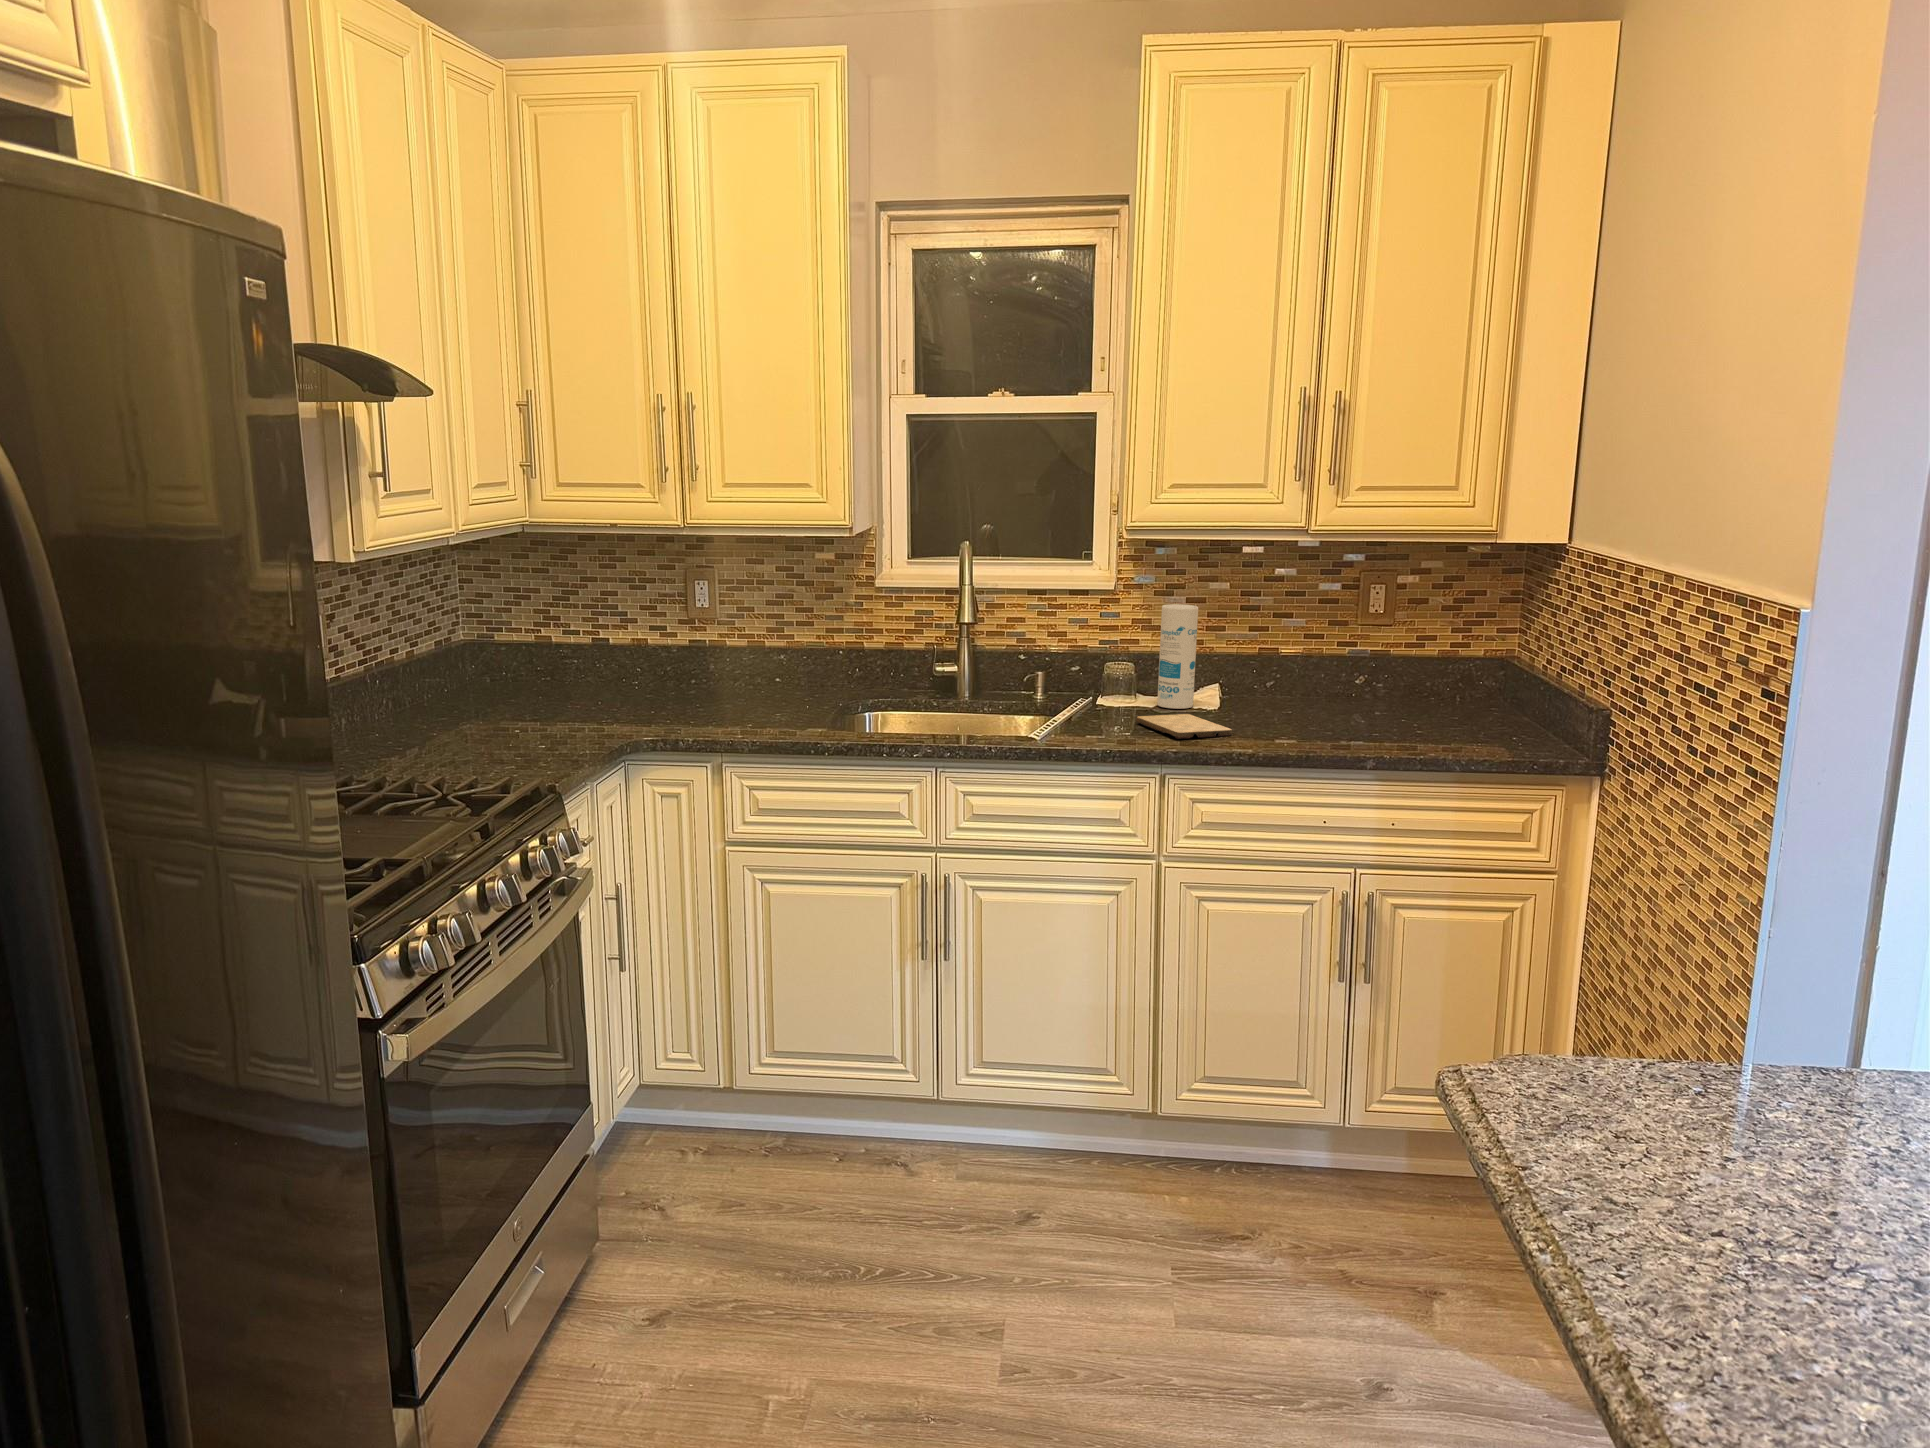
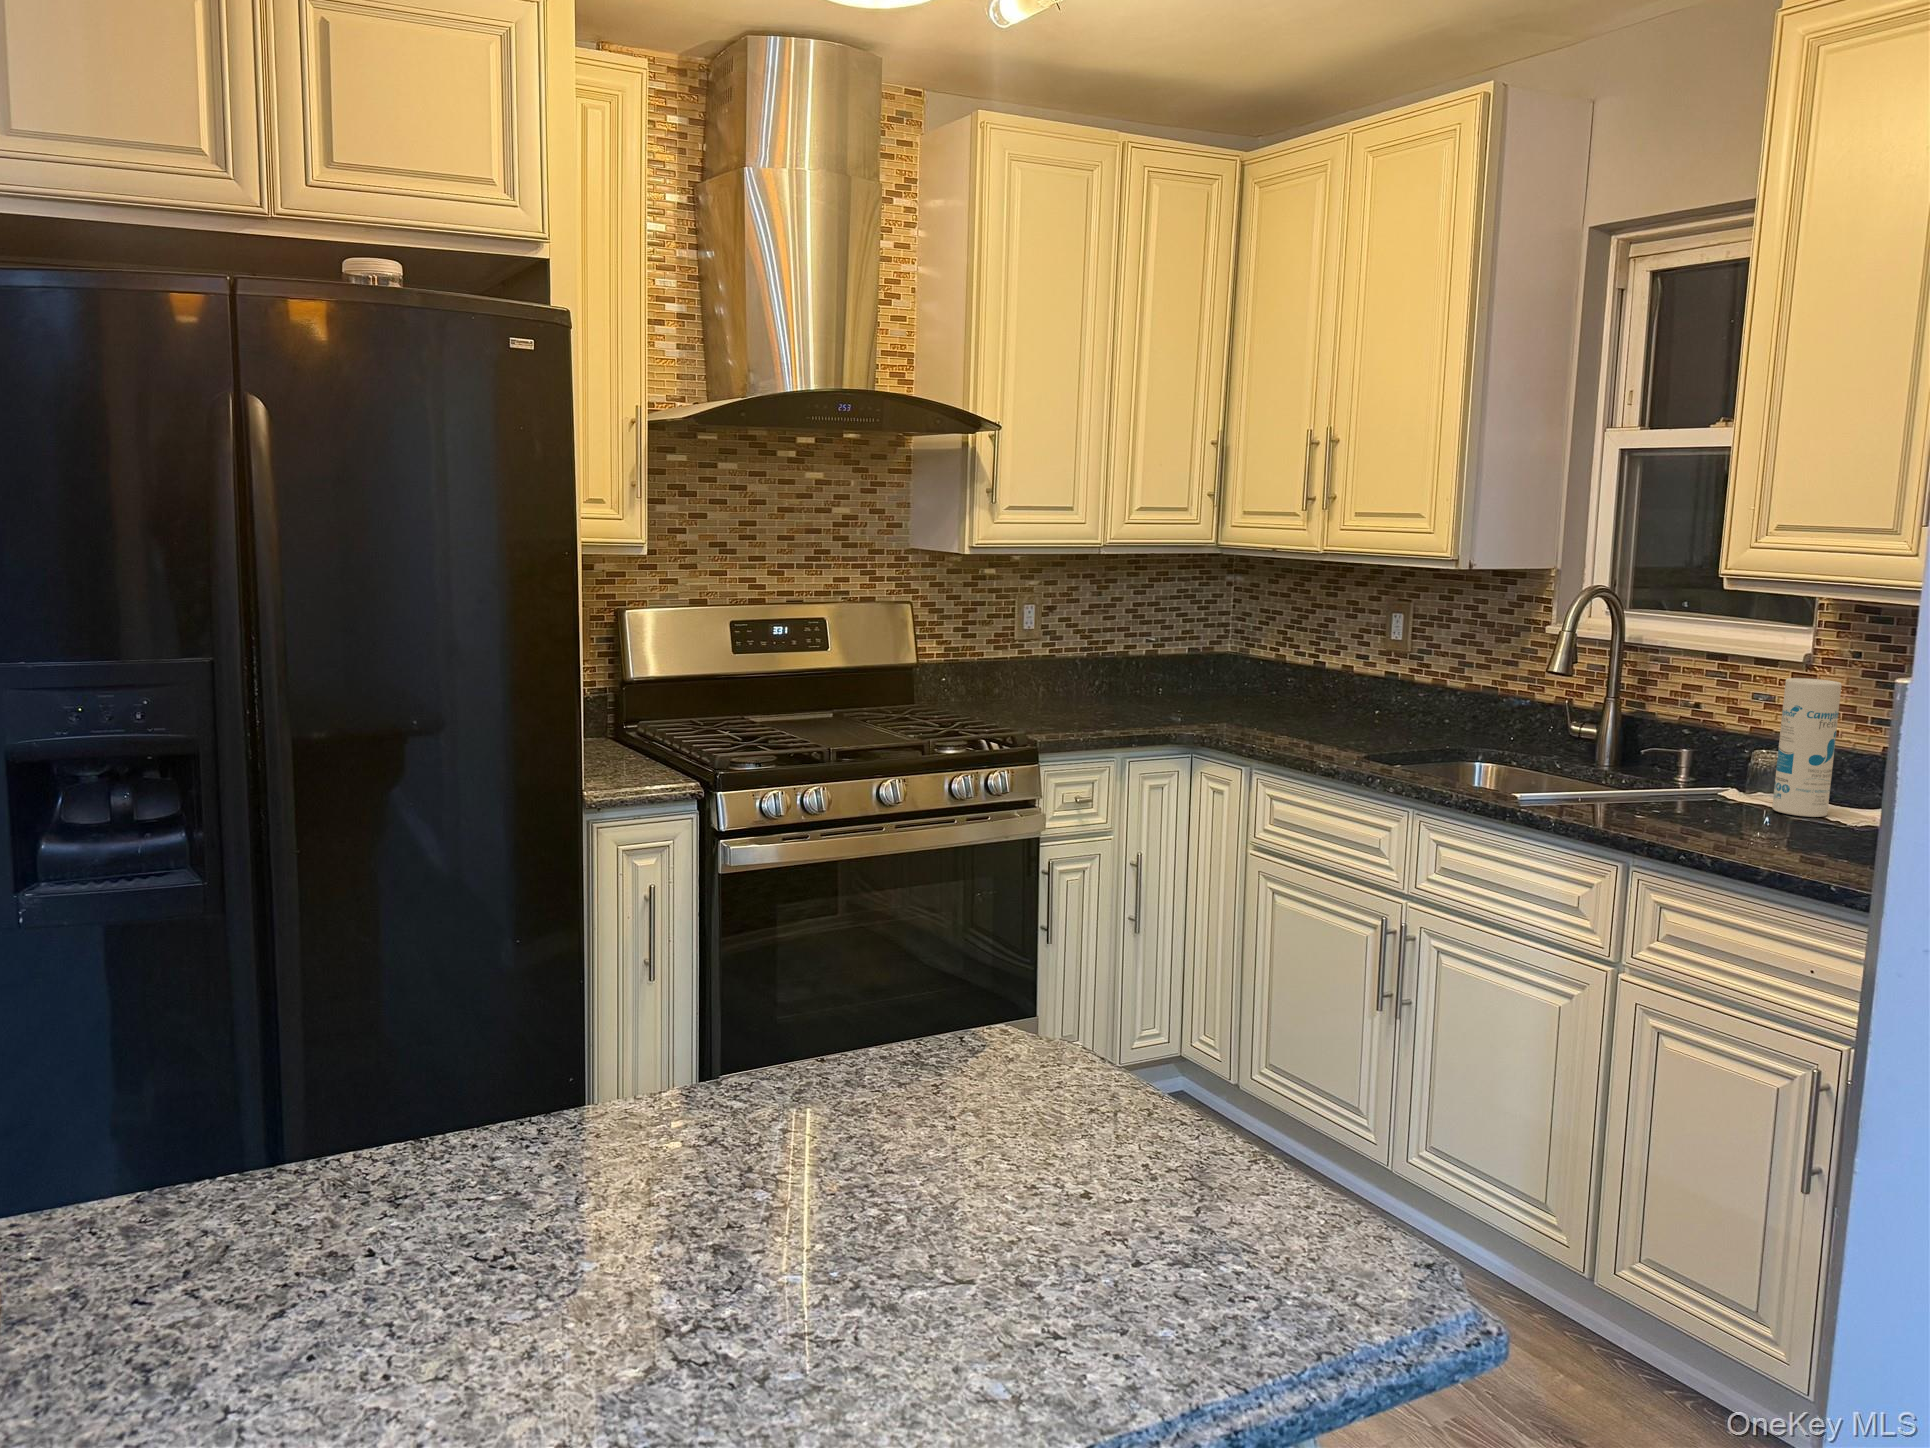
cutting board: present [1136,714,1232,739] -> none [1650,803,1761,839]

